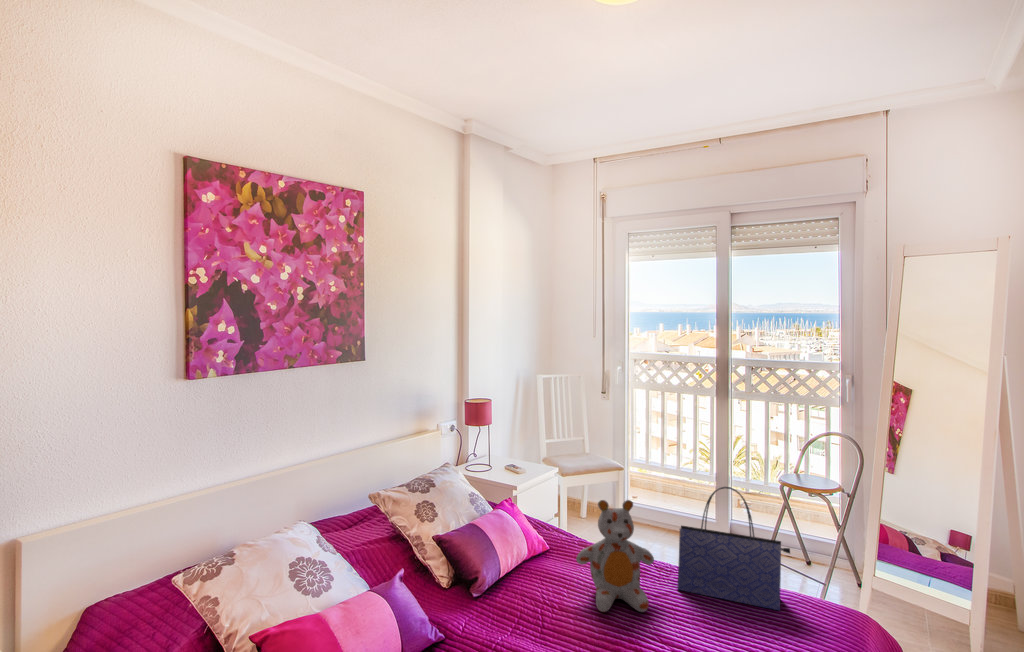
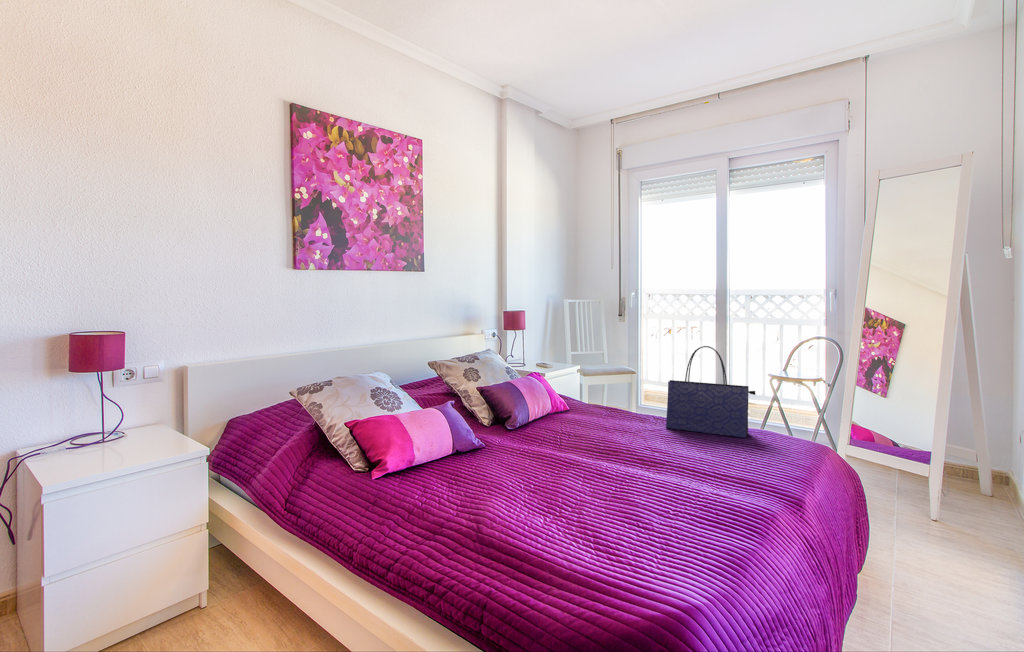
stuffed bear: present [576,500,654,612] -> none [586,357,647,437]

